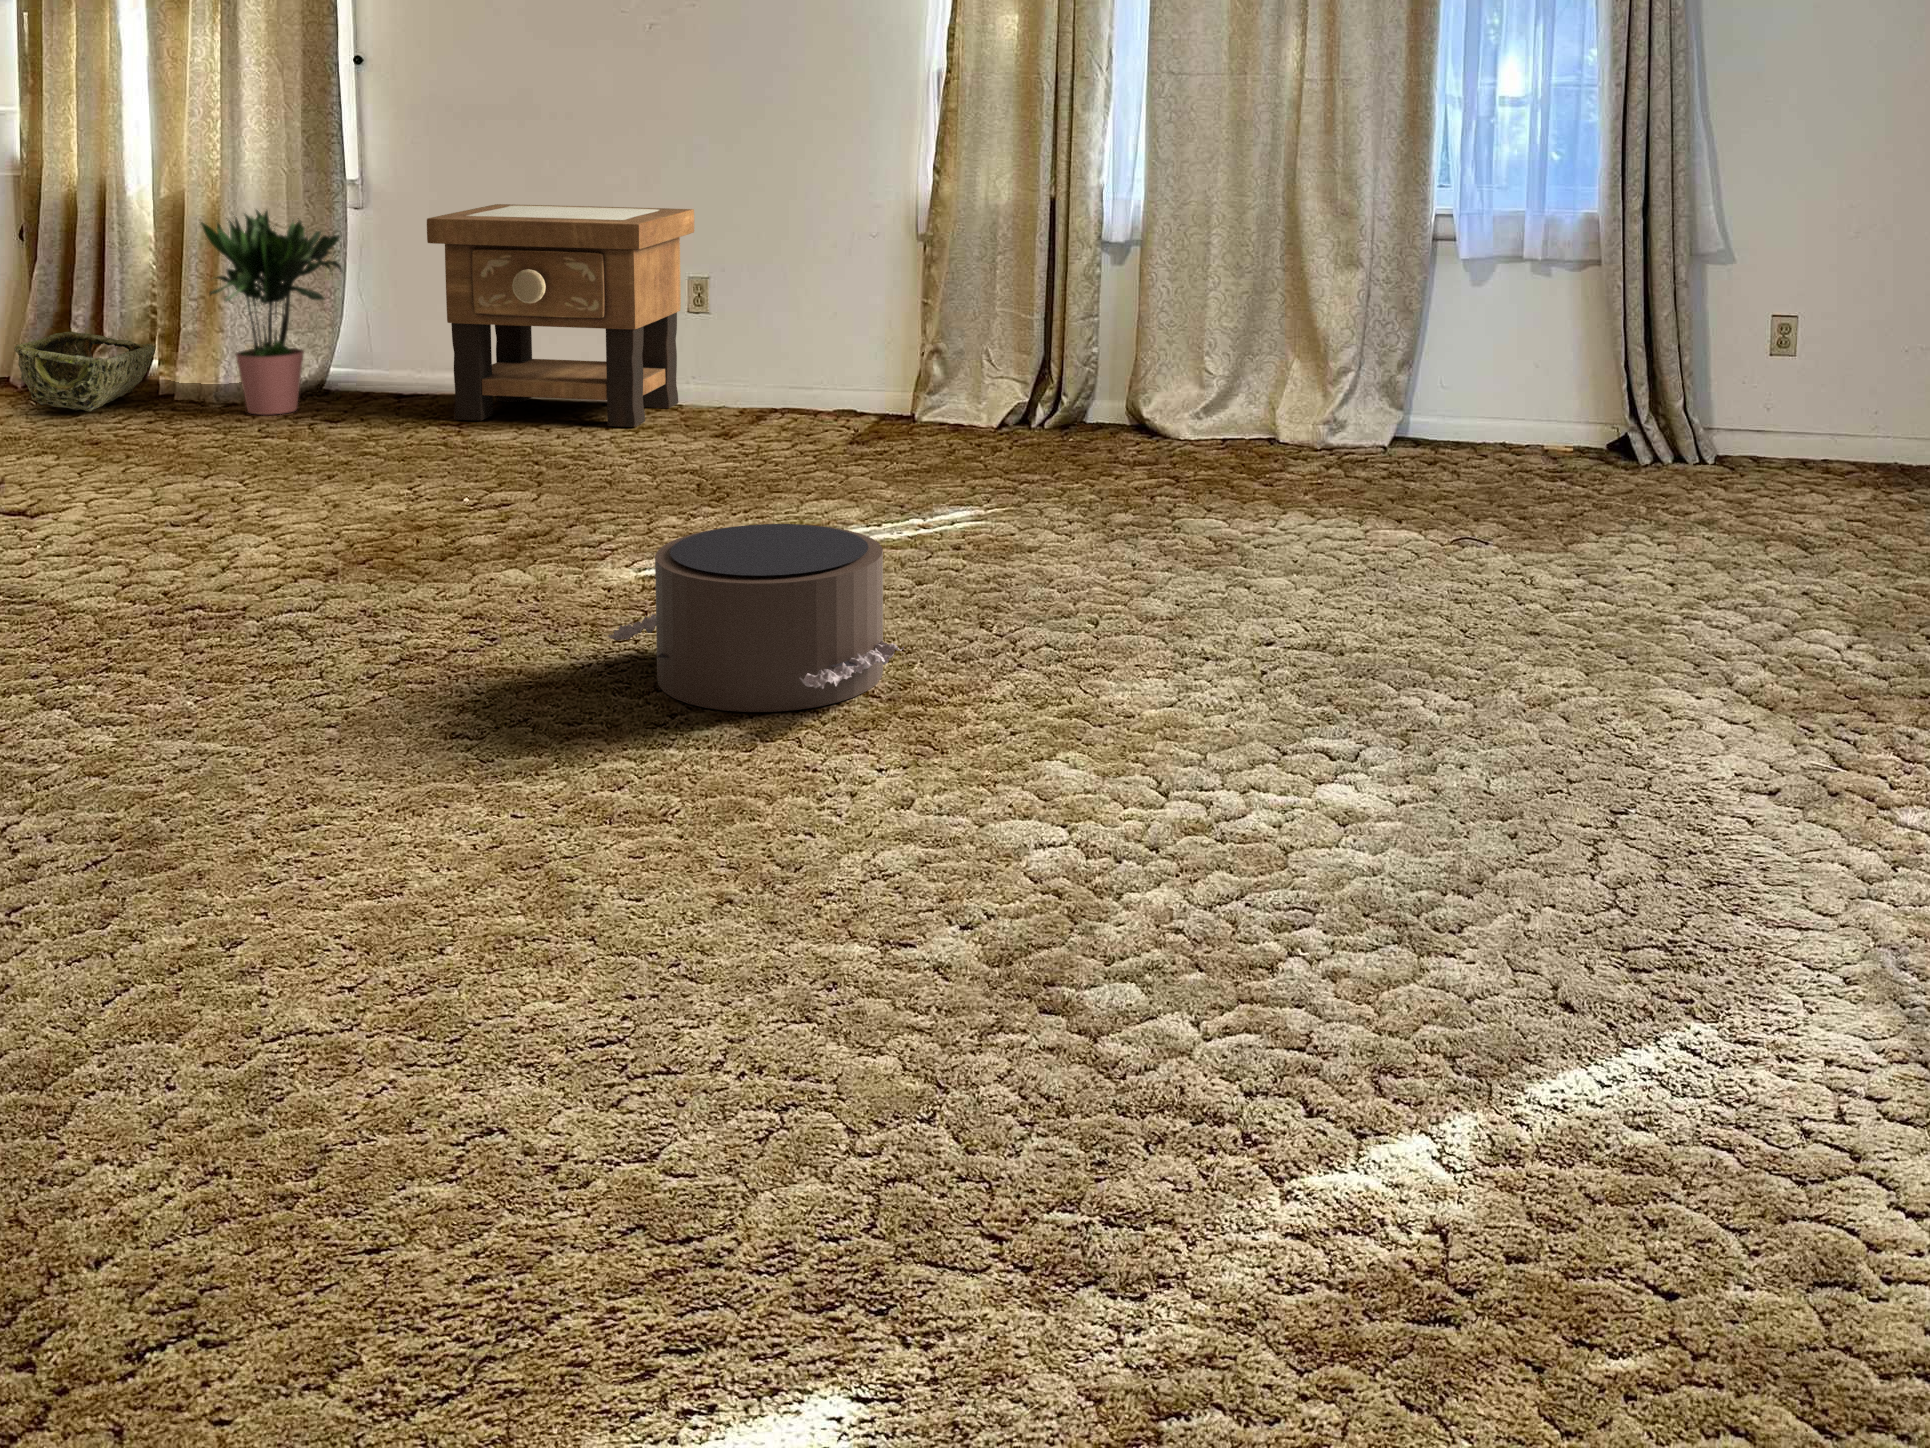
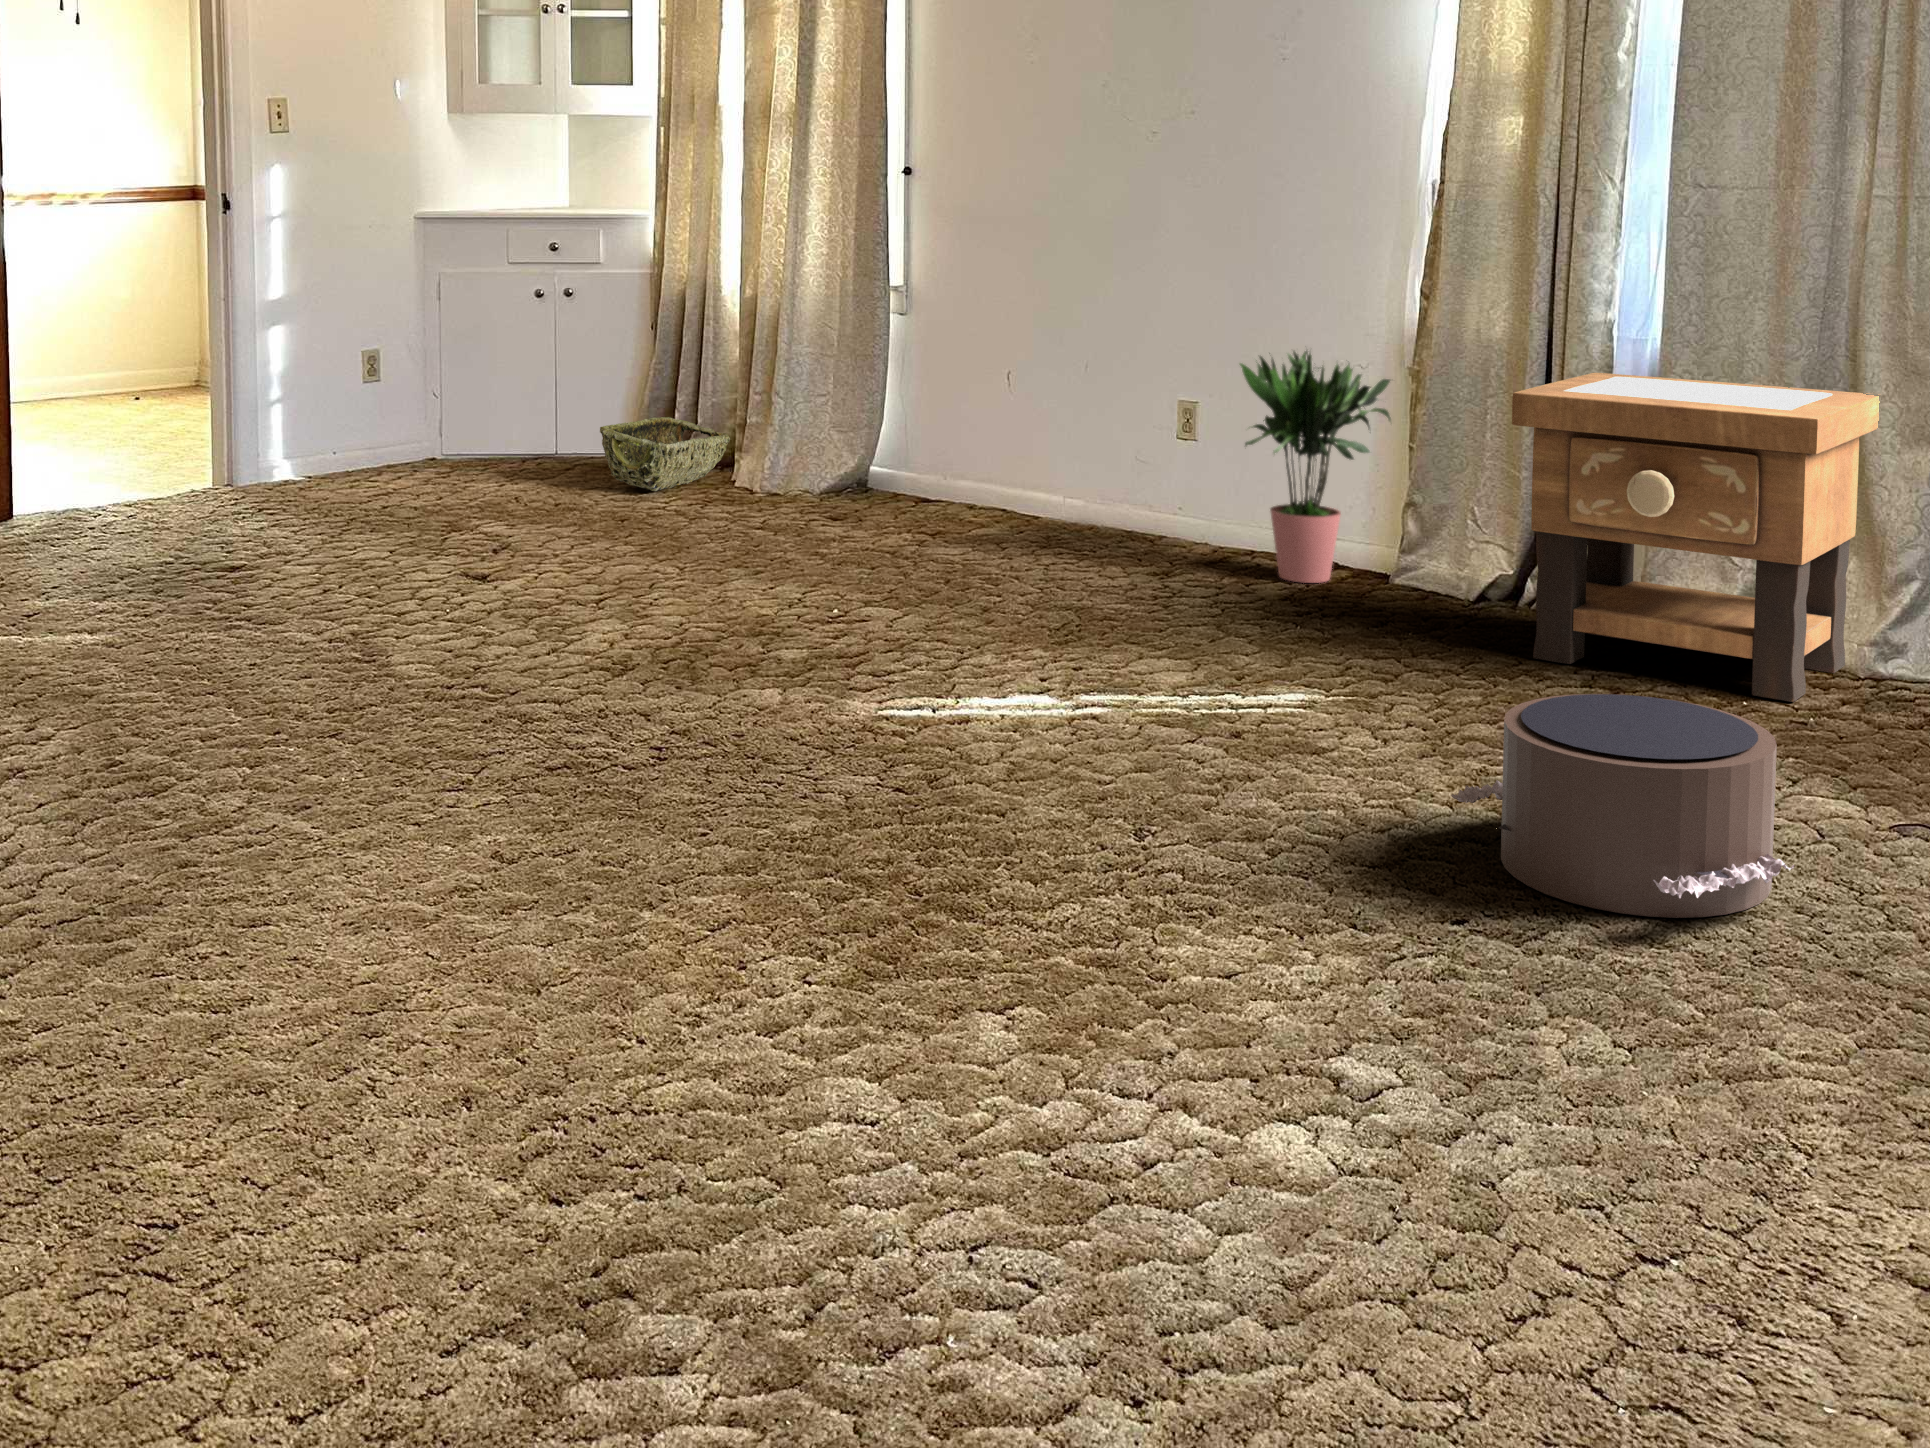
side table: present [427,204,694,427] -> present [1512,373,1880,702]
potted plant: present [201,210,342,415] -> present [1240,351,1391,583]
pouf: present [608,524,904,712] -> present [1451,694,1794,918]

